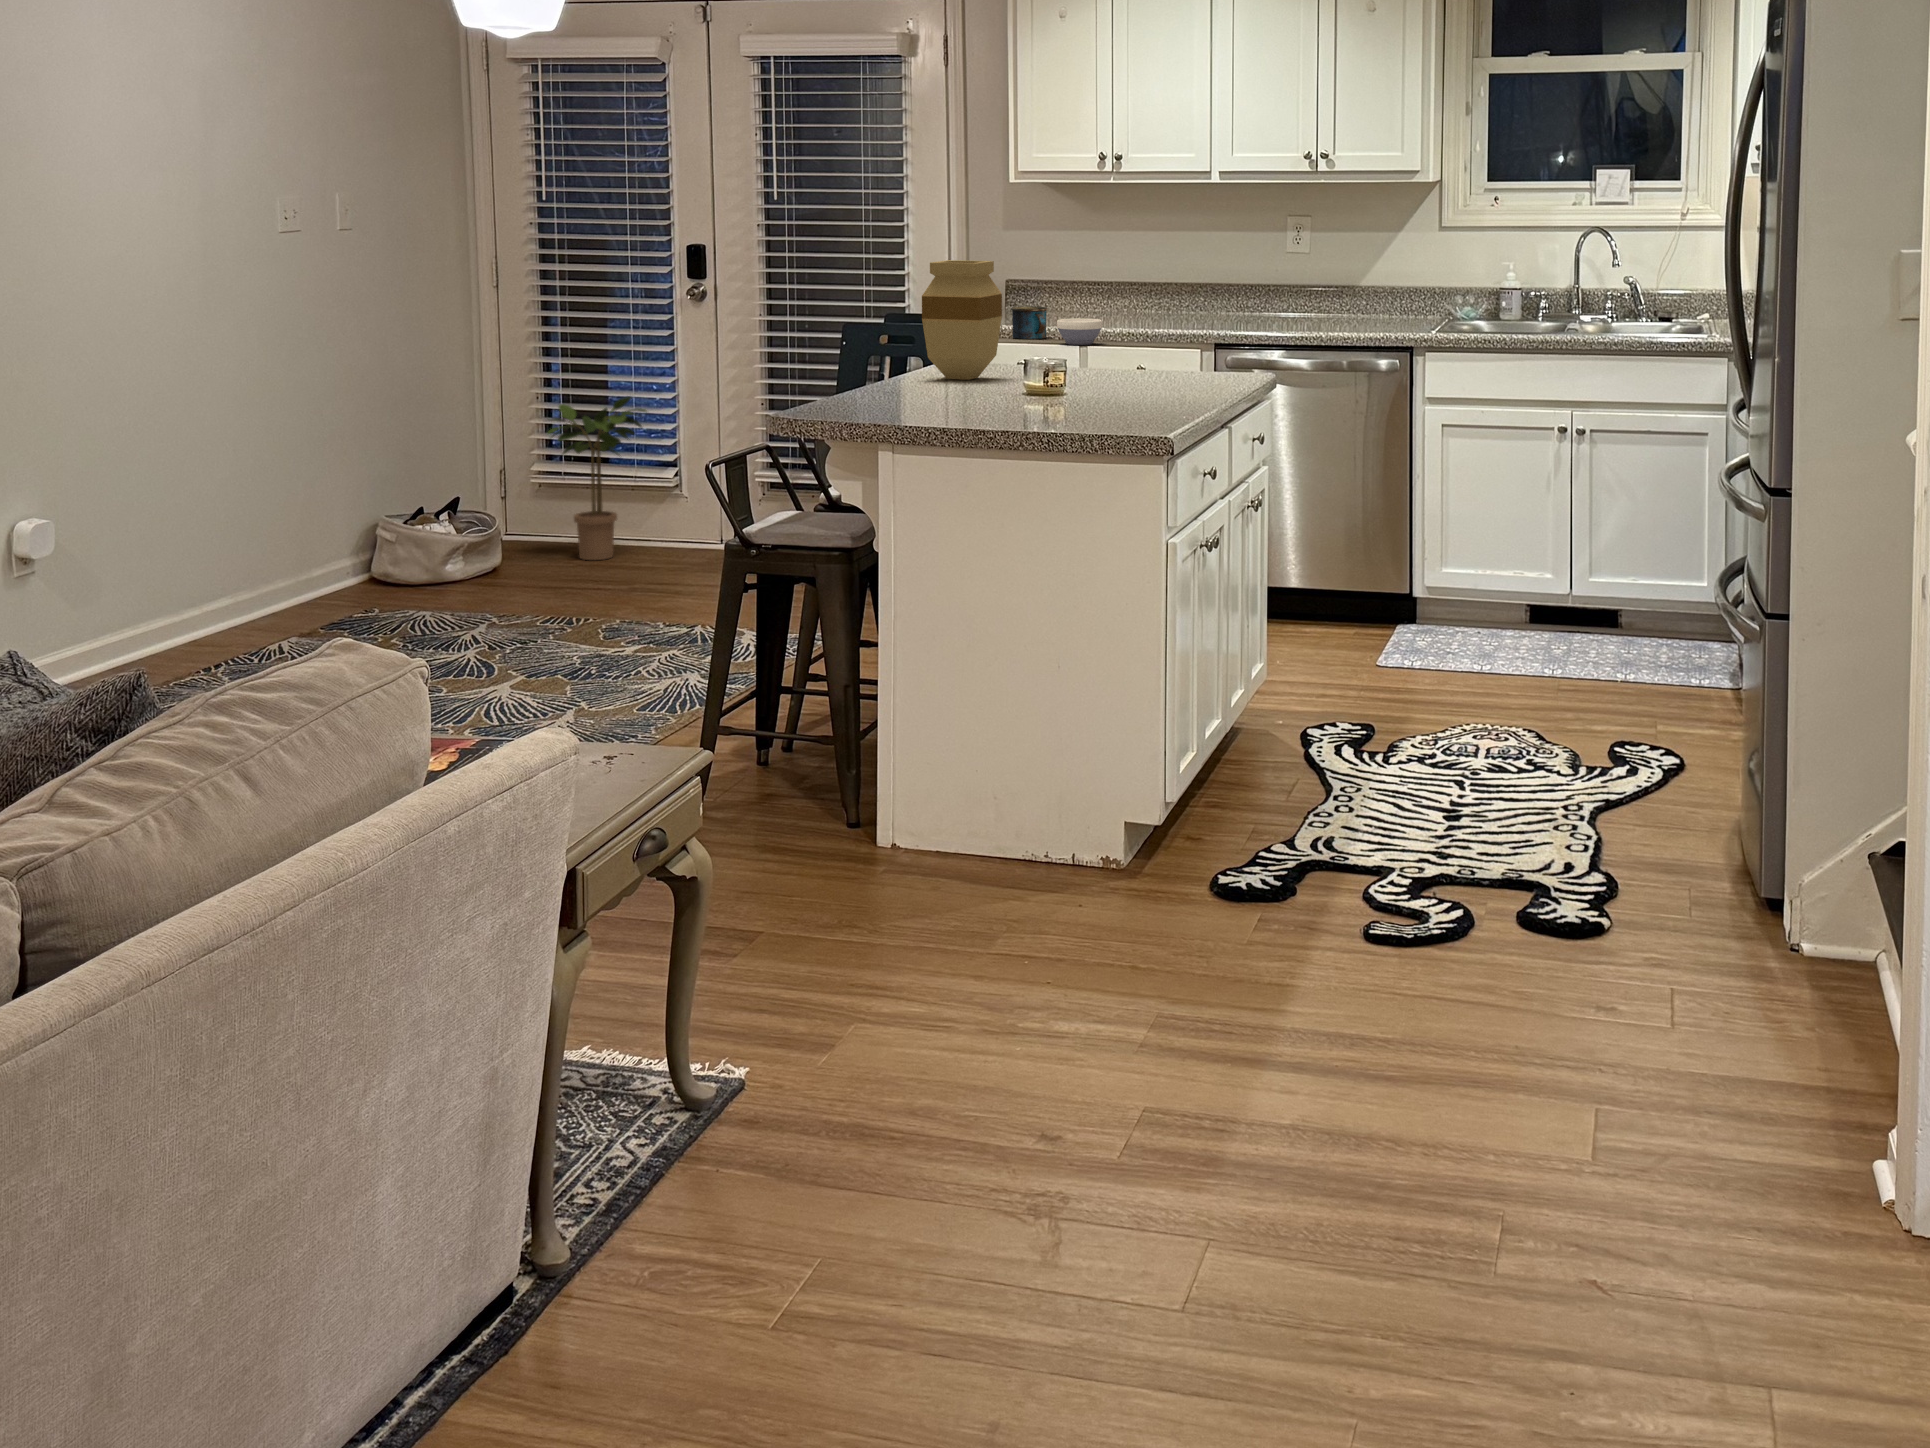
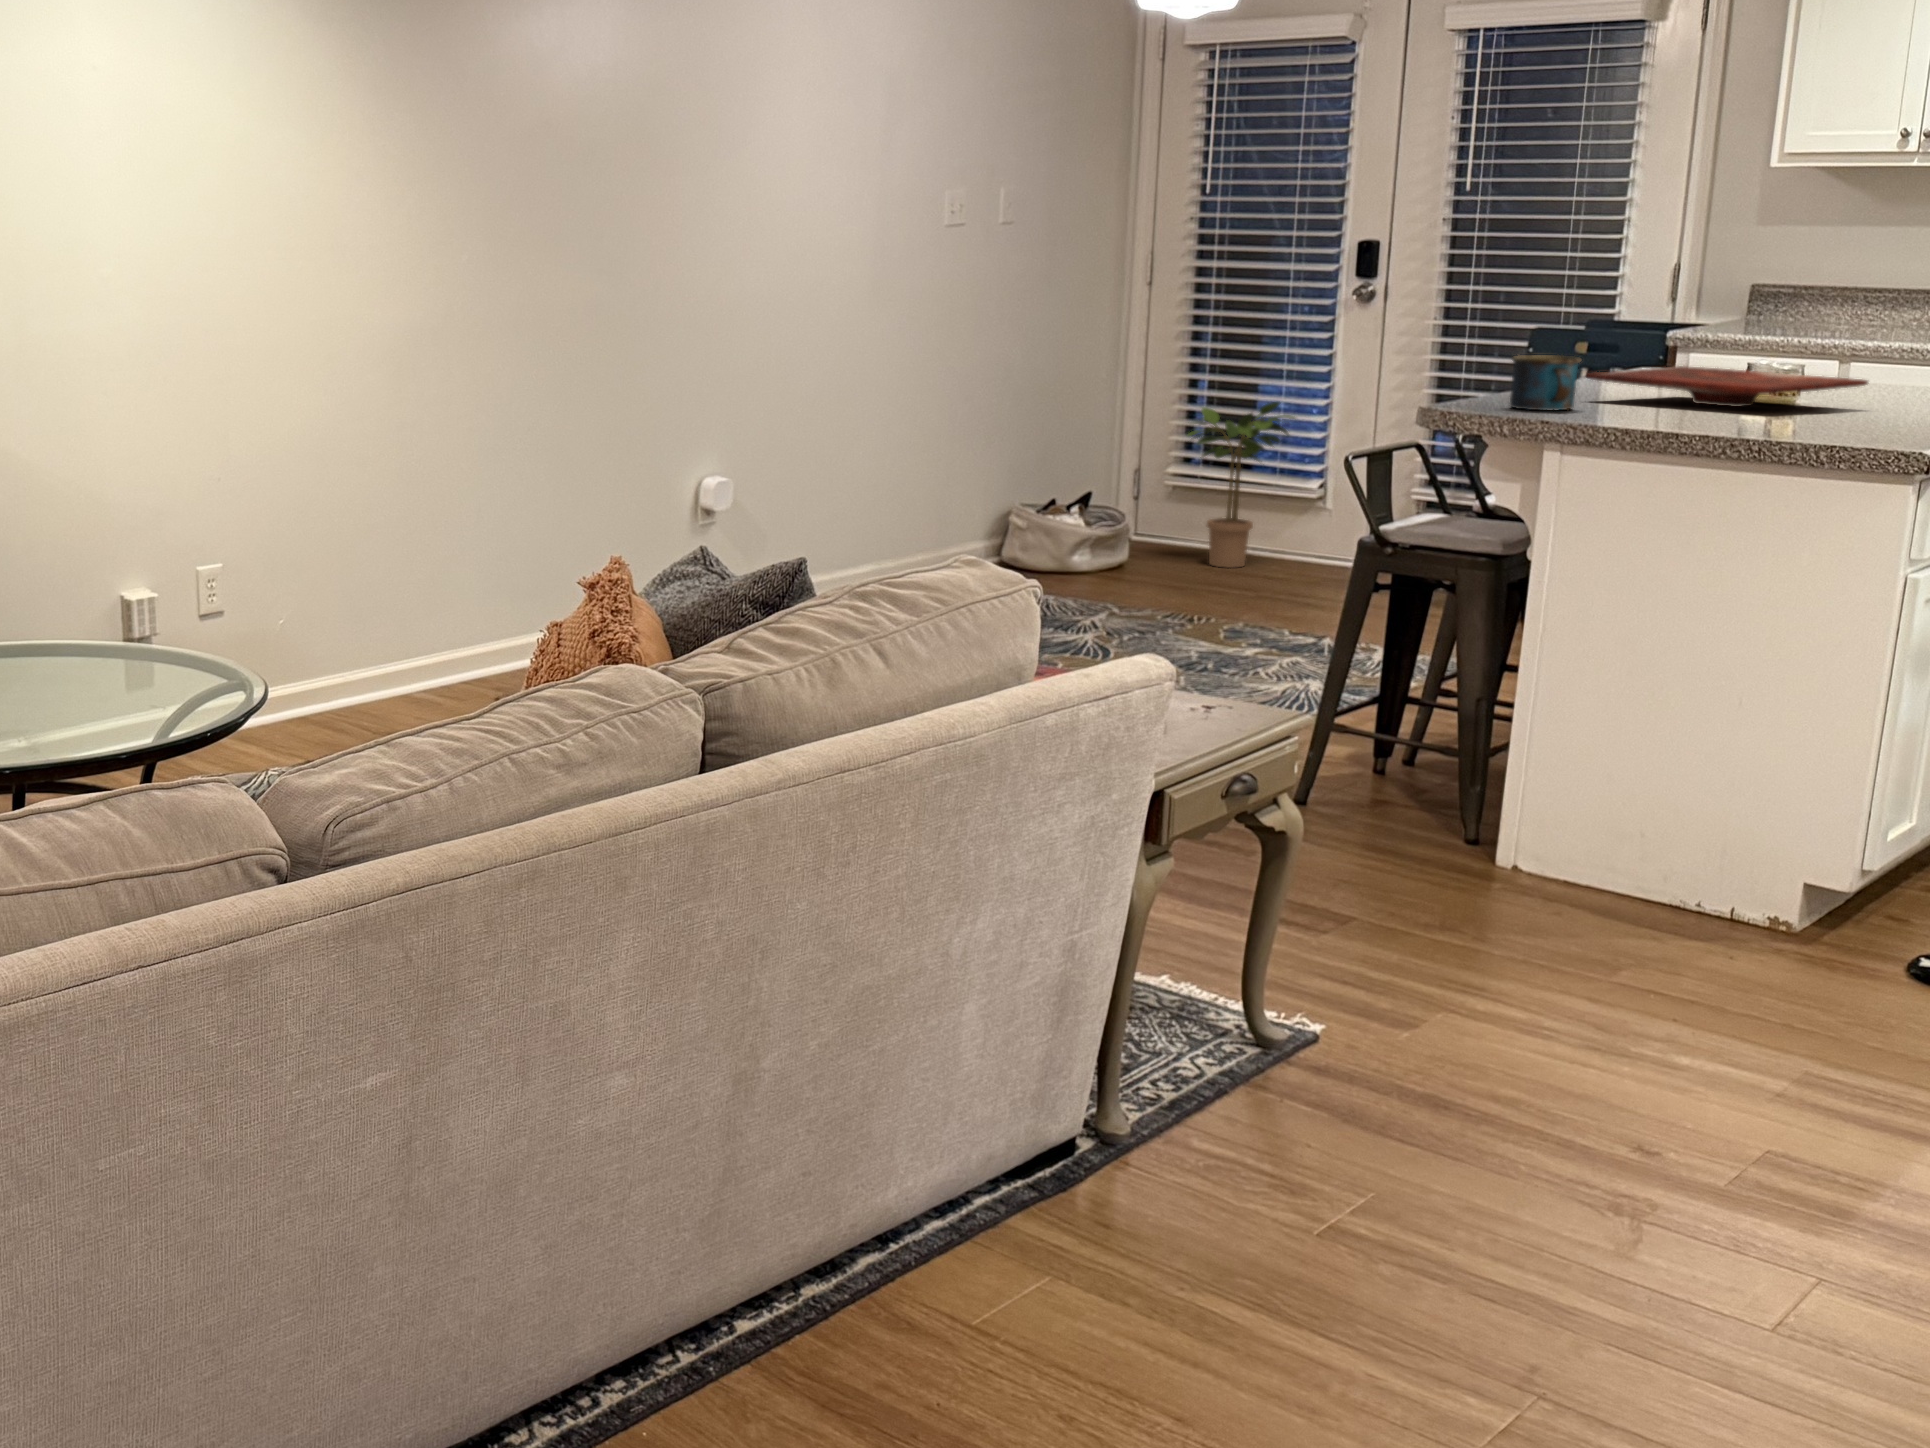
vase: present [922,260,1002,380] -> none [1625,249,1735,385]
mug: present [1011,306,1048,339] -> present [1510,355,1581,410]
bowl: present [1057,319,1102,345] -> none [1815,327,1880,359]
cutting board: none [901,366,1113,403] -> present [1586,366,1868,407]

